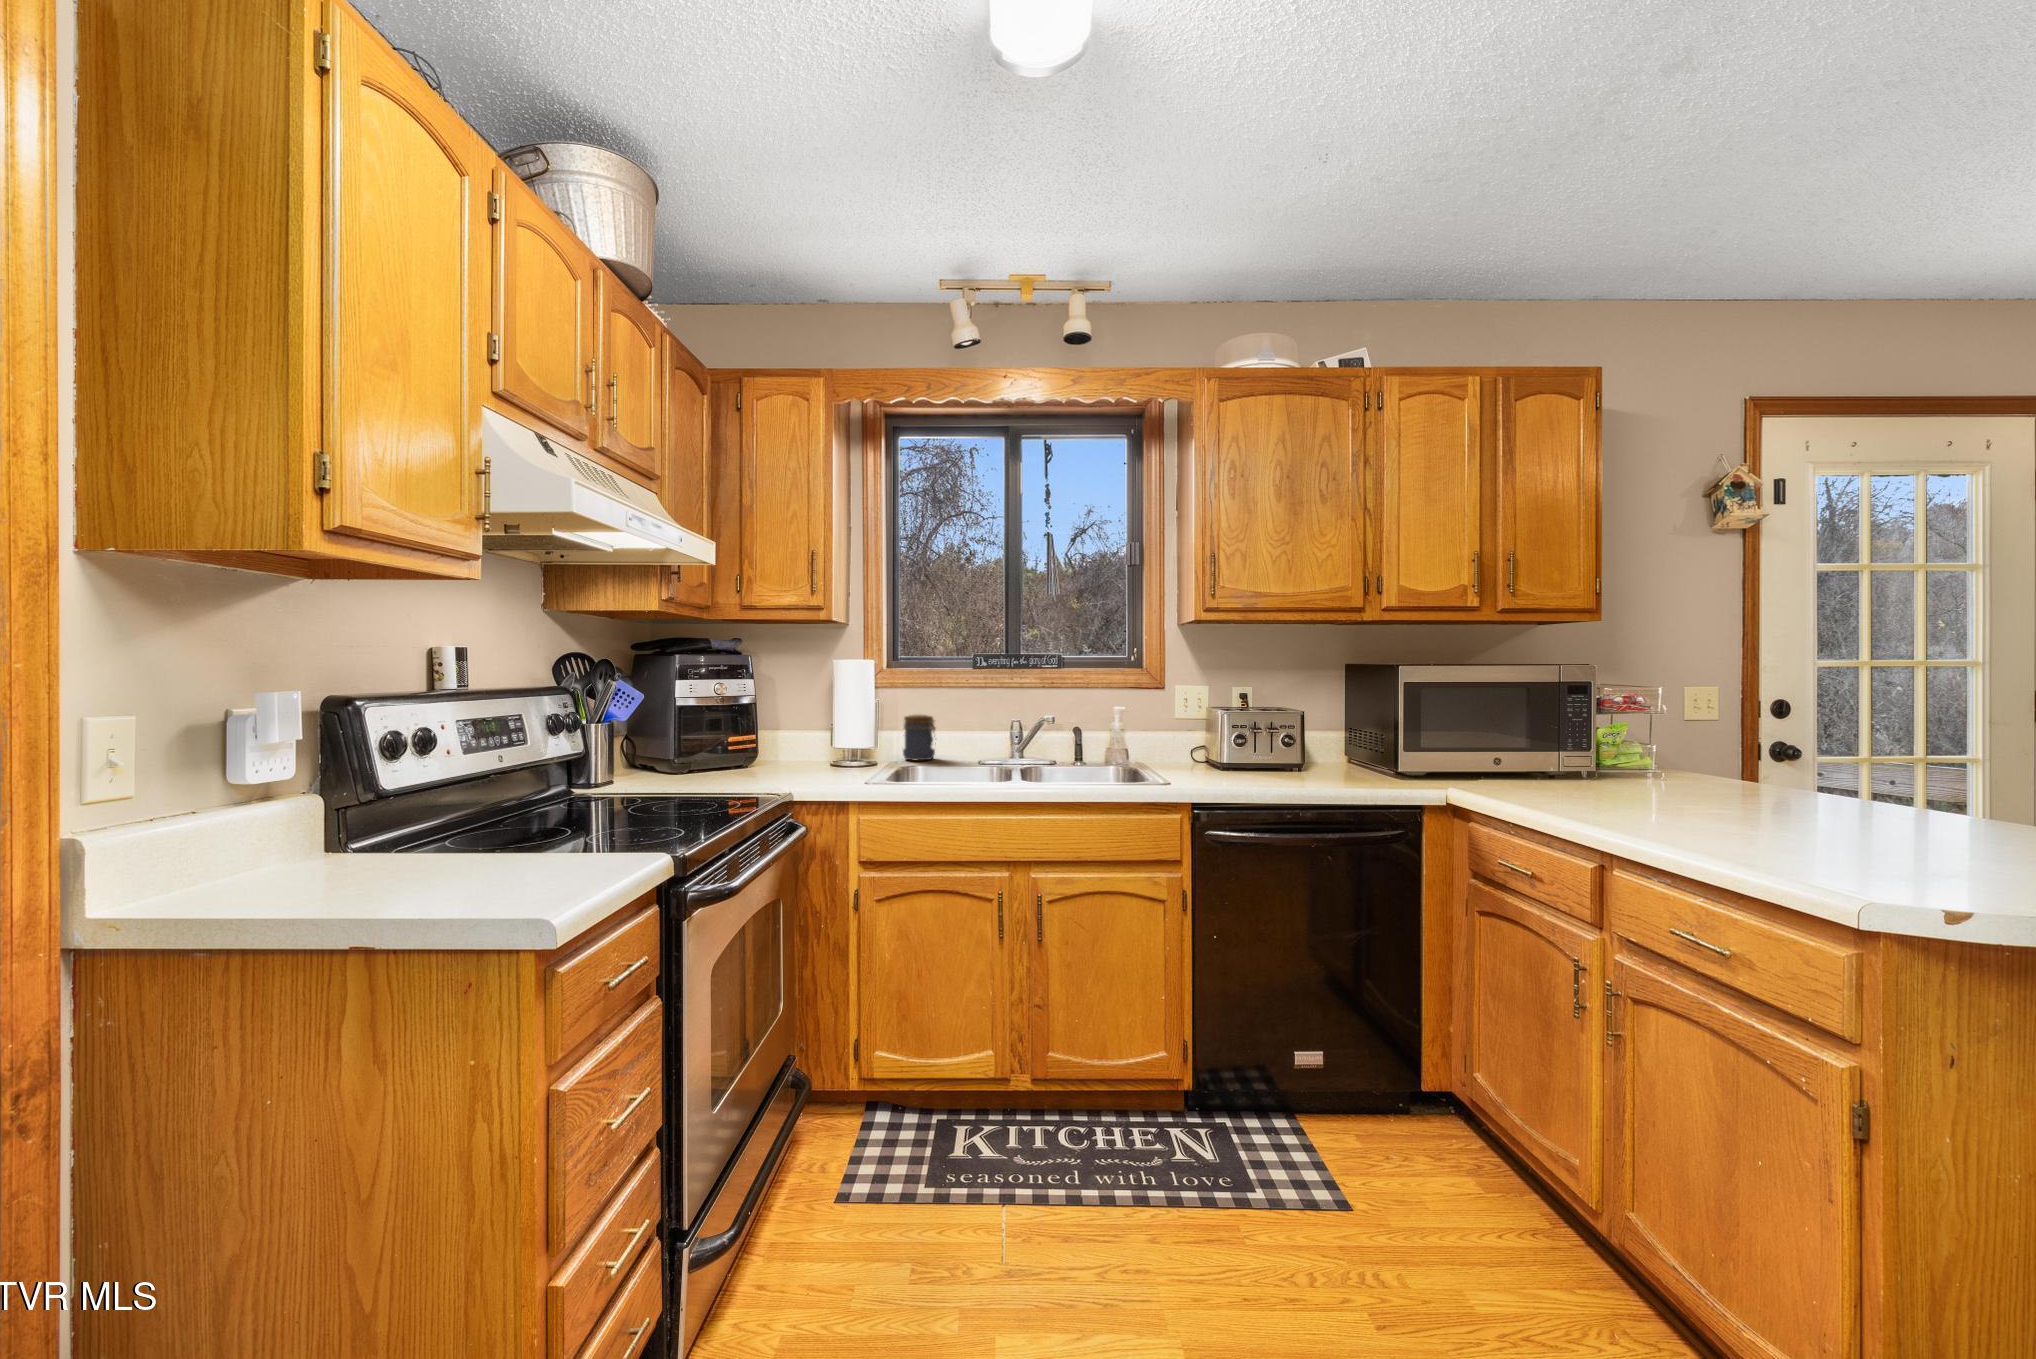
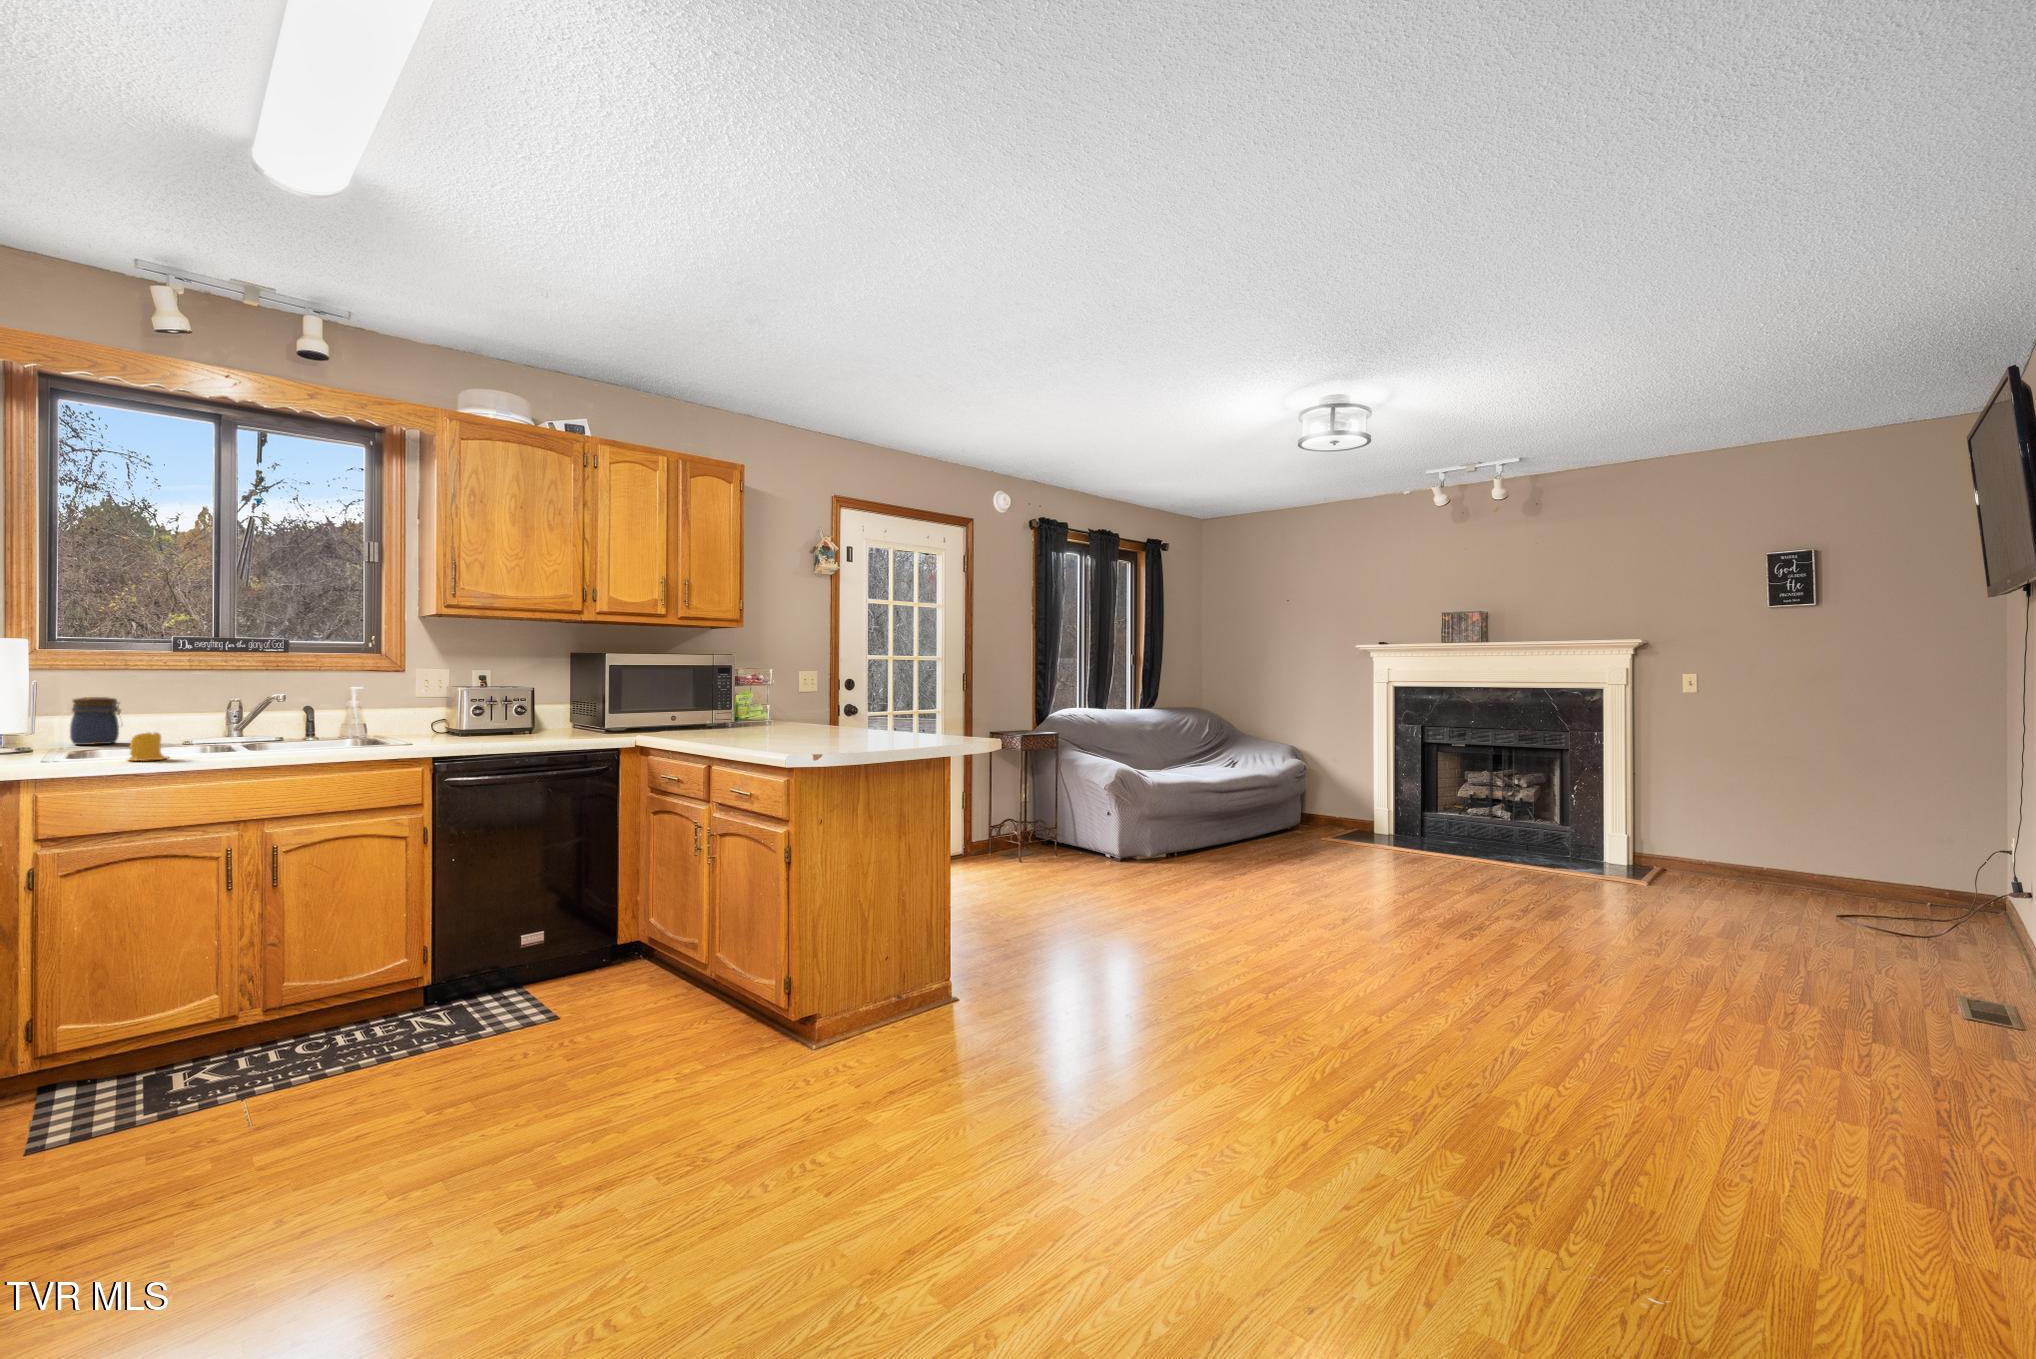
candle: none [918,757,952,789] -> present [127,733,168,761]

